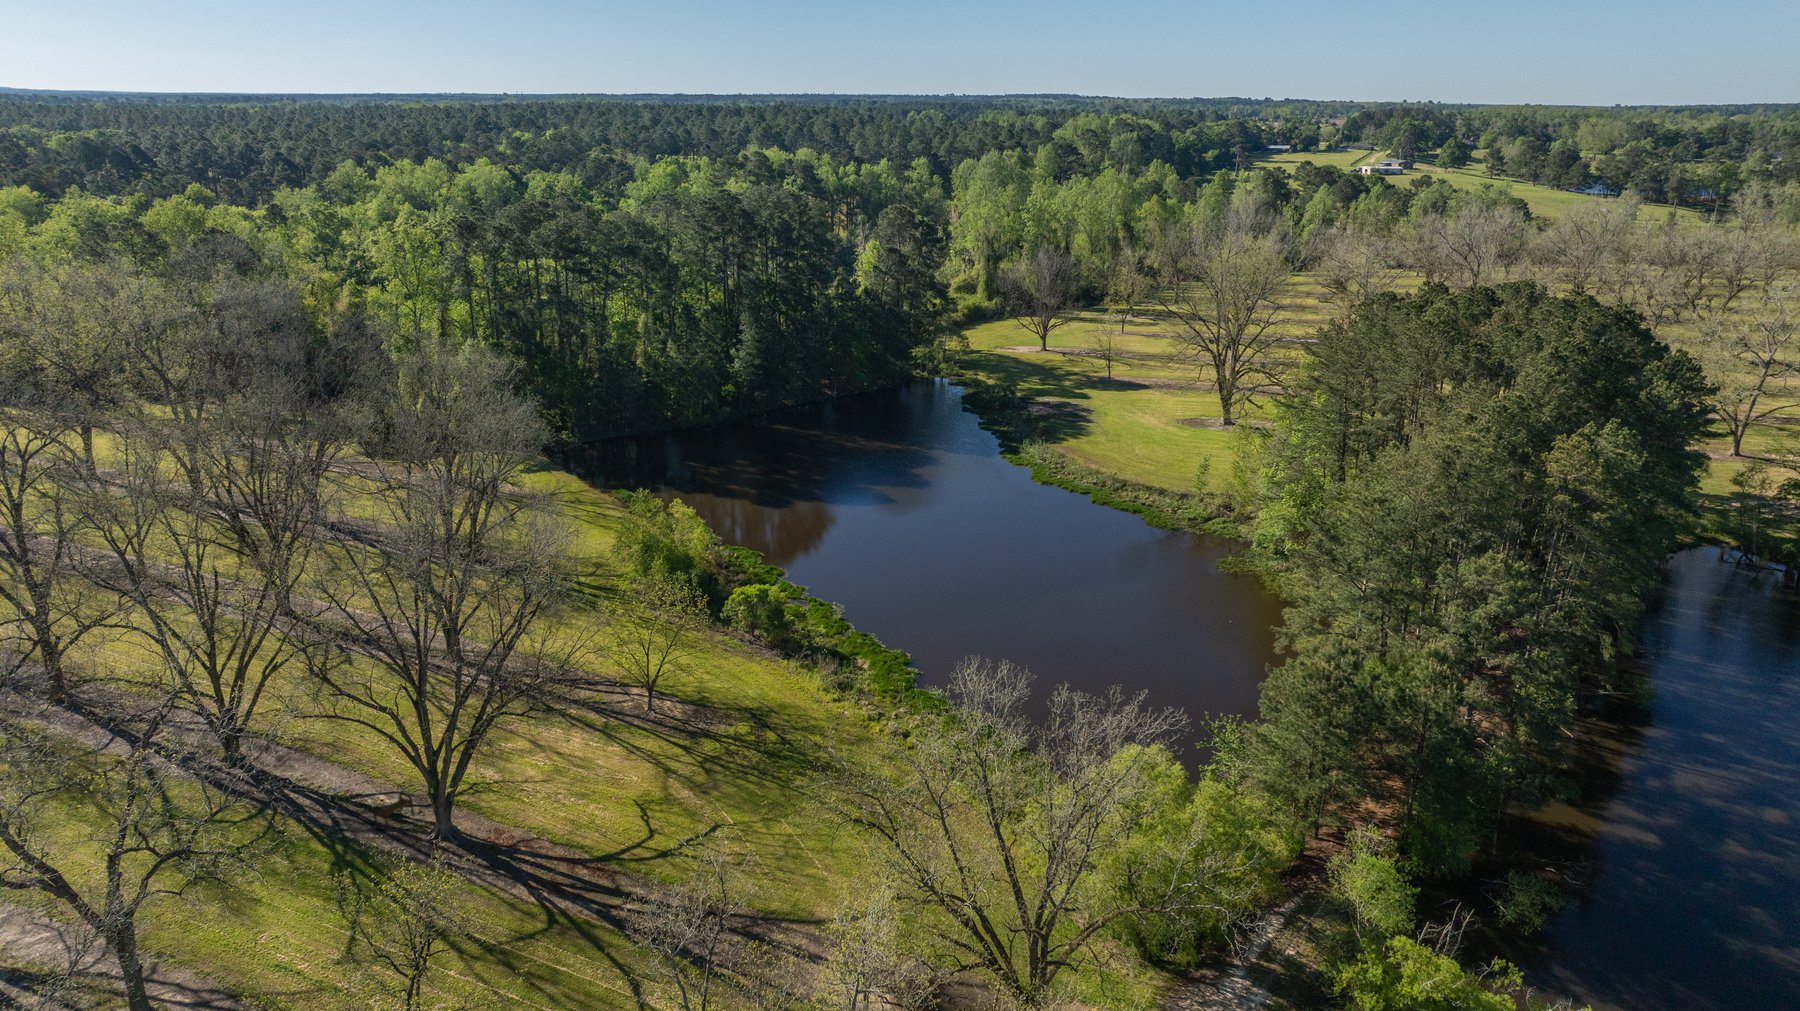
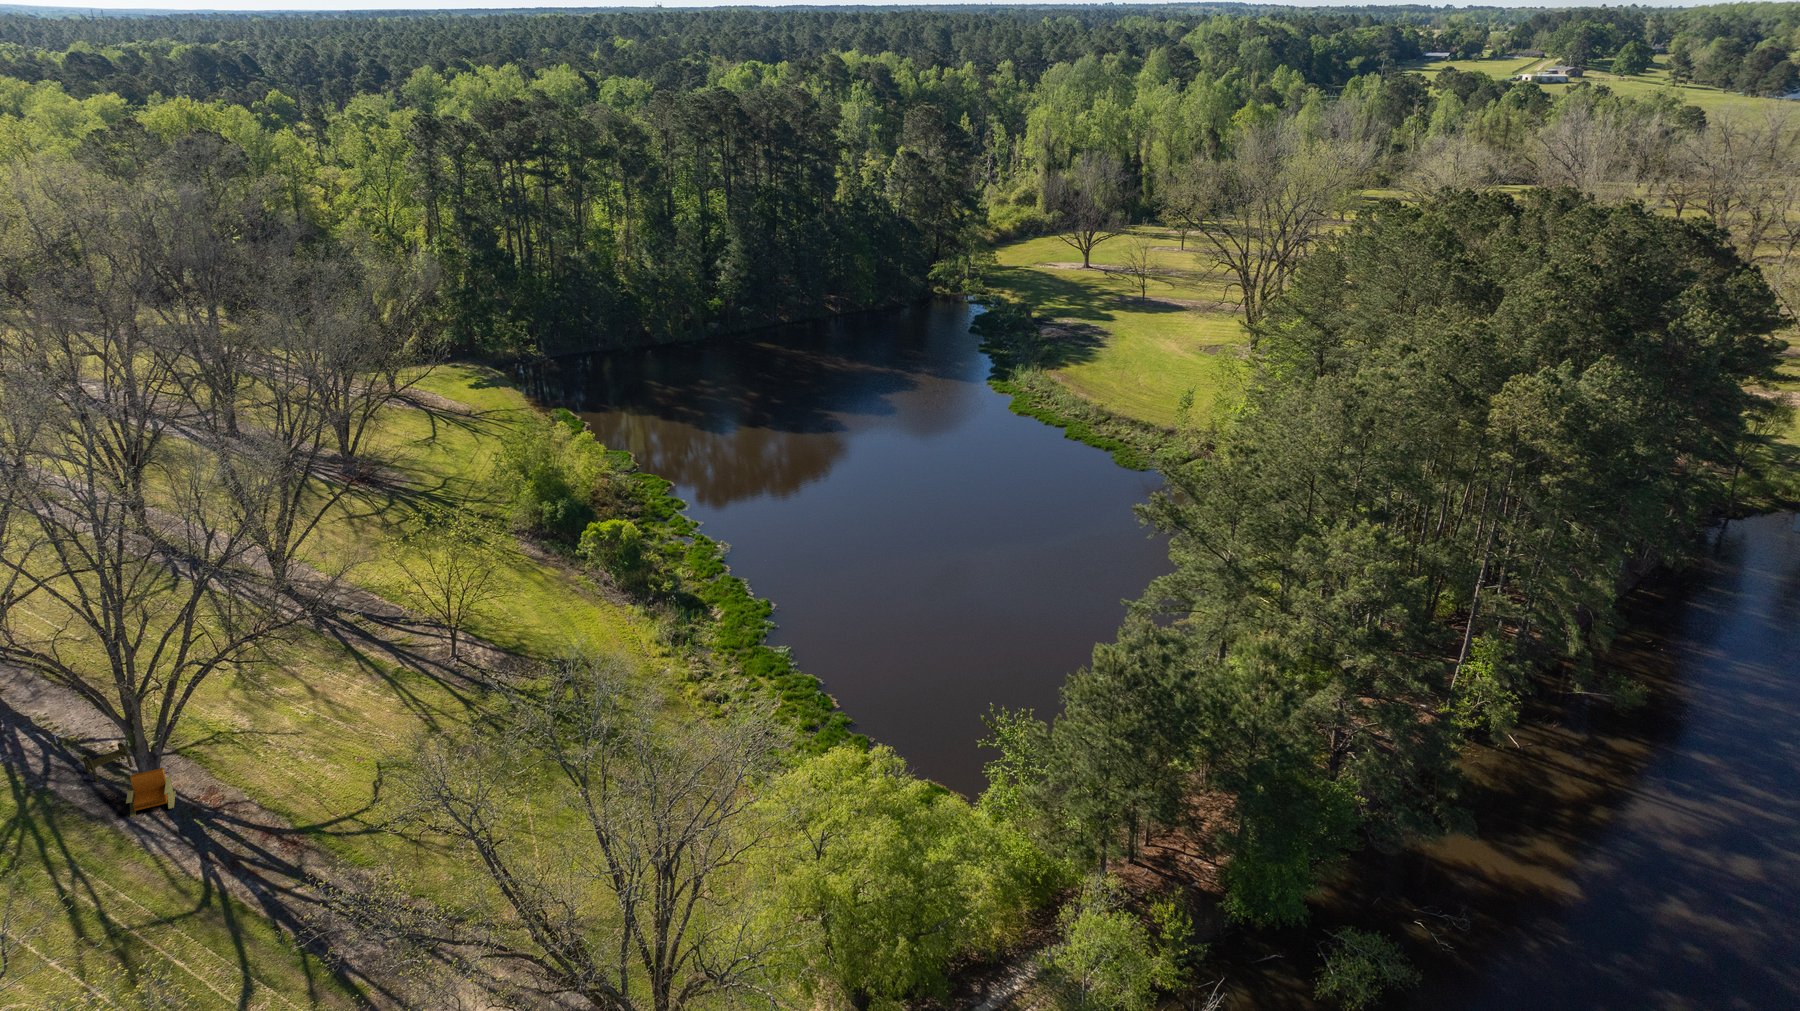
lounge chair: none [429,809,475,858] -> present [126,768,176,817]

